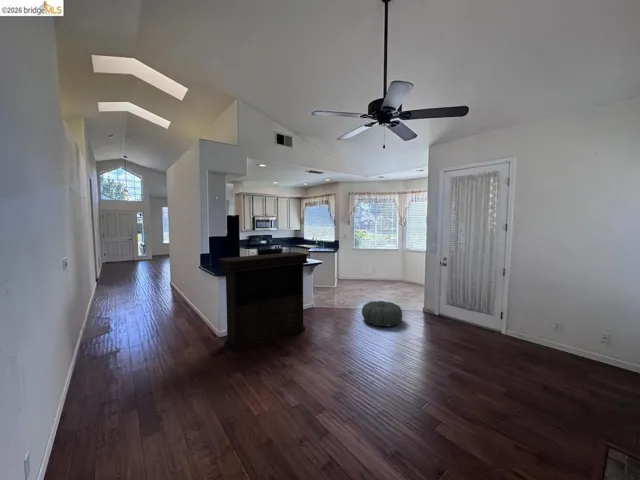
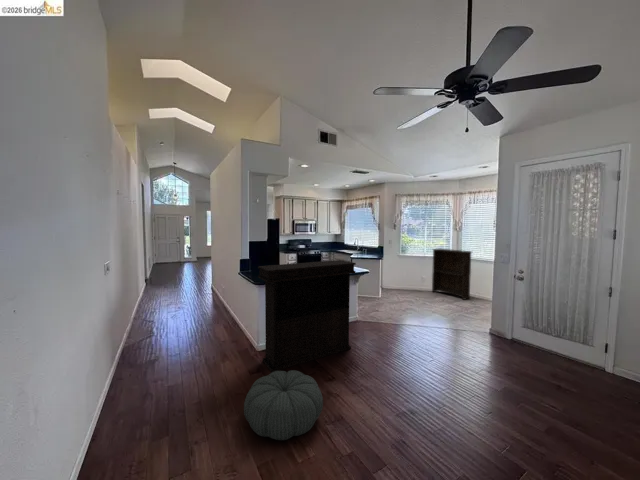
bookshelf: none [382,242,415,287] -> present [432,249,471,300]
pouf: present [362,301,402,326] -> present [244,370,323,440]

